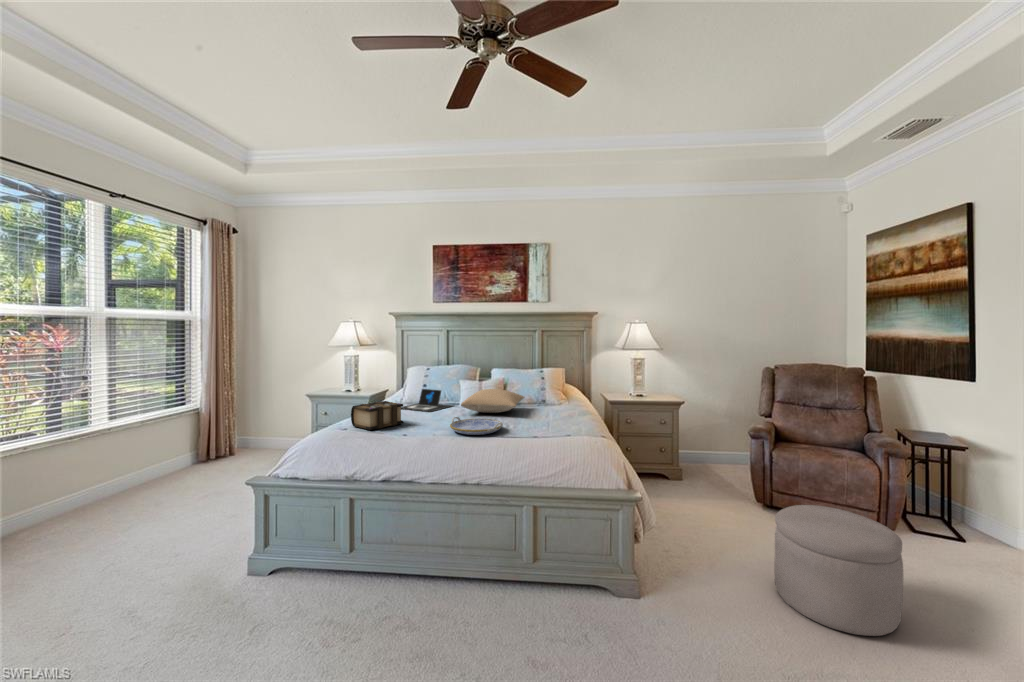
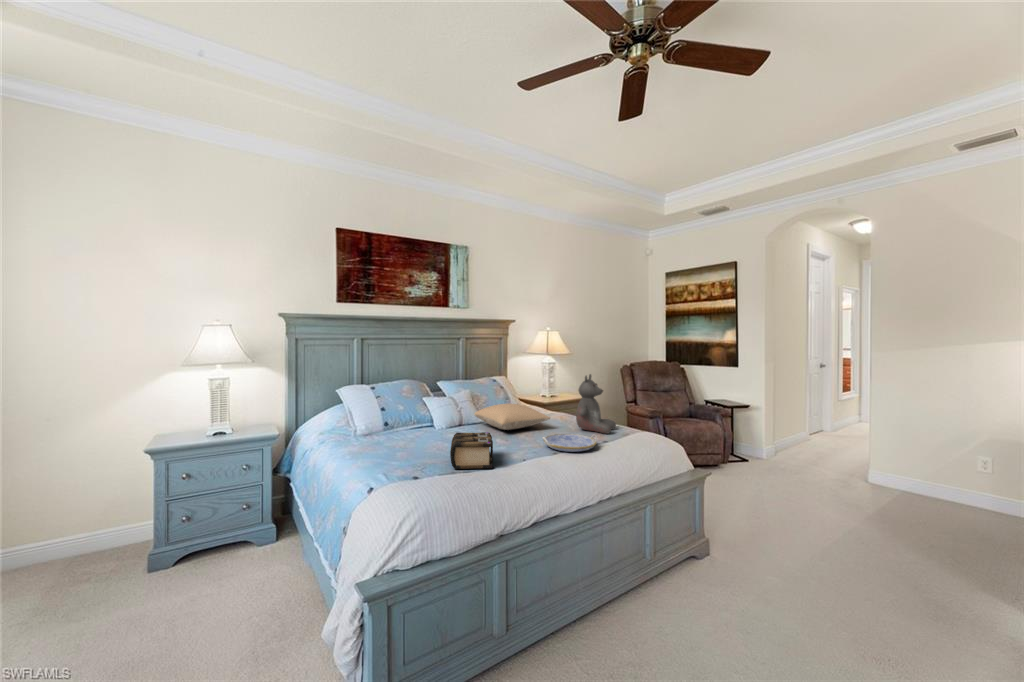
teddy bear: none [526,363,576,429] -> present [576,374,616,434]
laptop: present [401,389,452,412] -> none [401,412,458,442]
ottoman: present [774,505,903,636] -> none [734,454,806,522]

